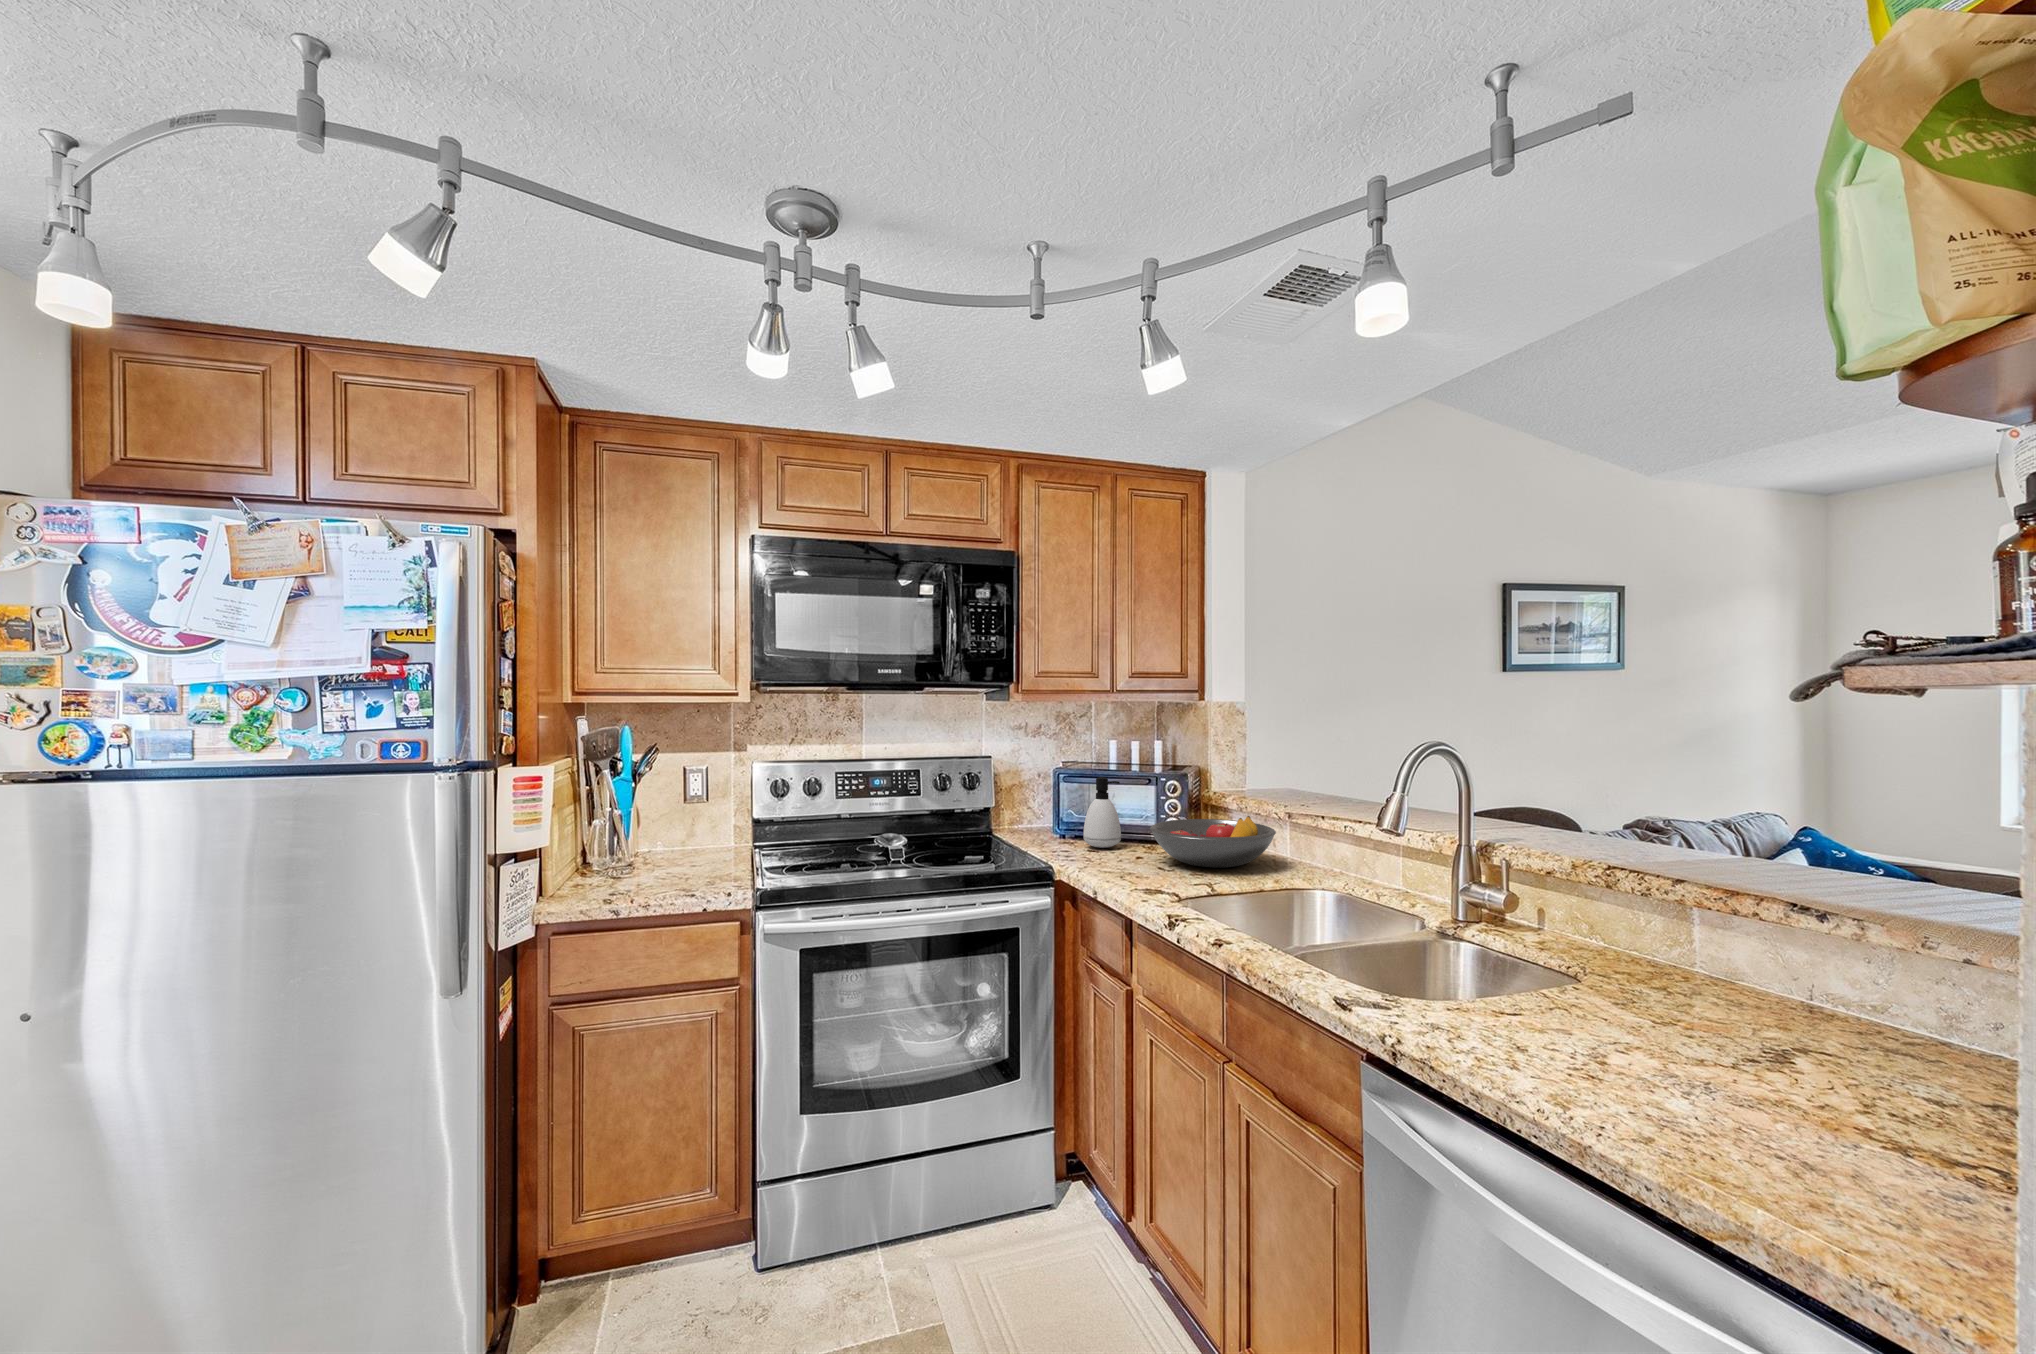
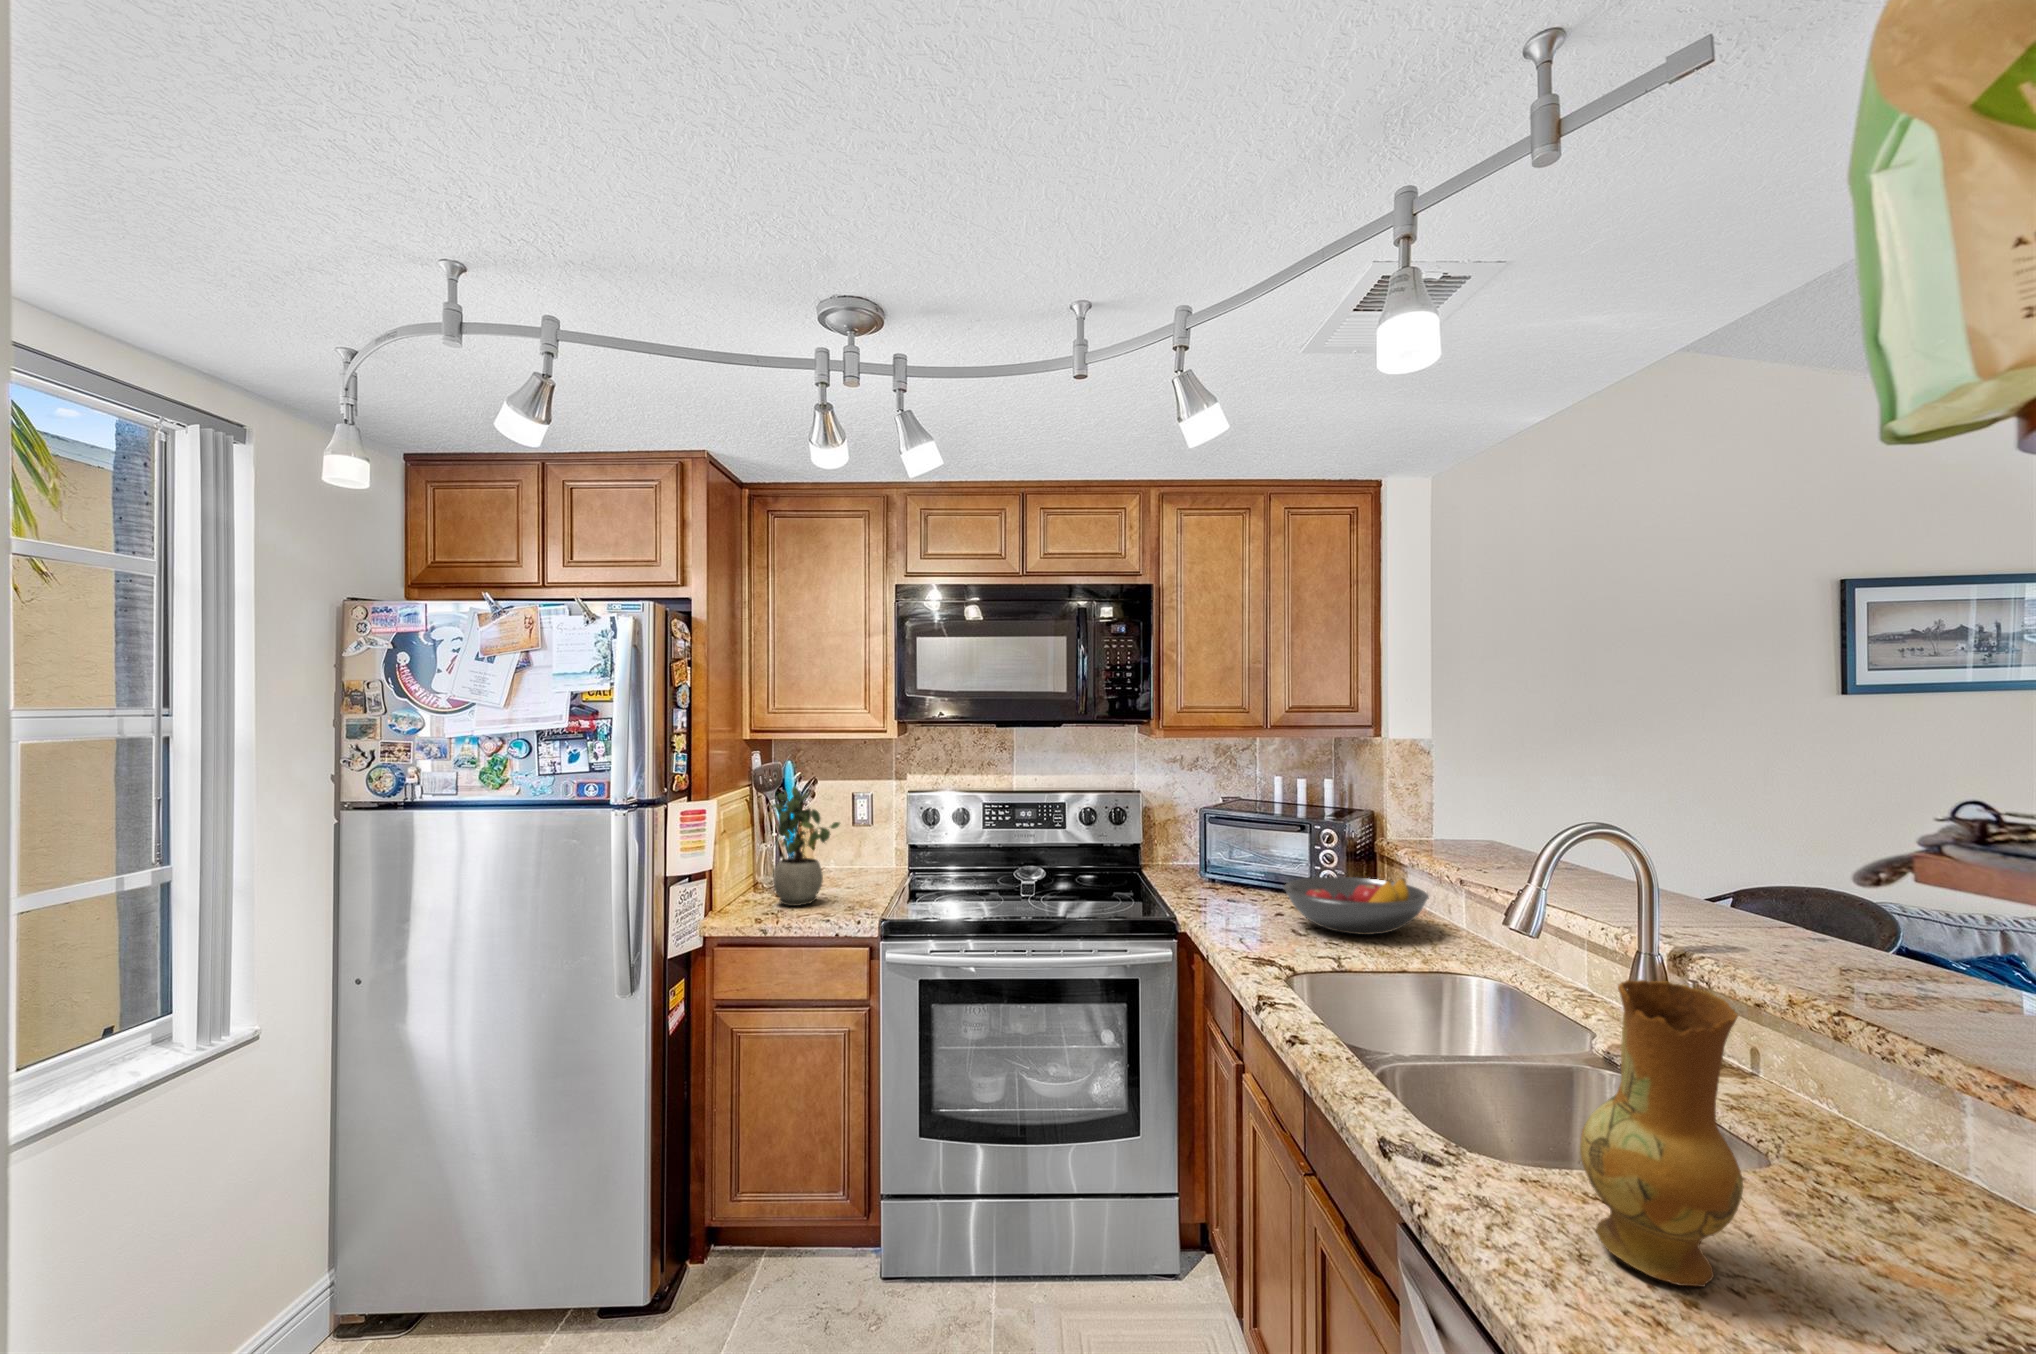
potted plant: none [611,750,699,883] -> present [773,787,840,906]
soap dispenser: present [1083,777,1121,848] -> none [1228,825,1269,901]
ceramic jug: none [1639,856,1796,1125] -> present [1580,980,1743,1287]

